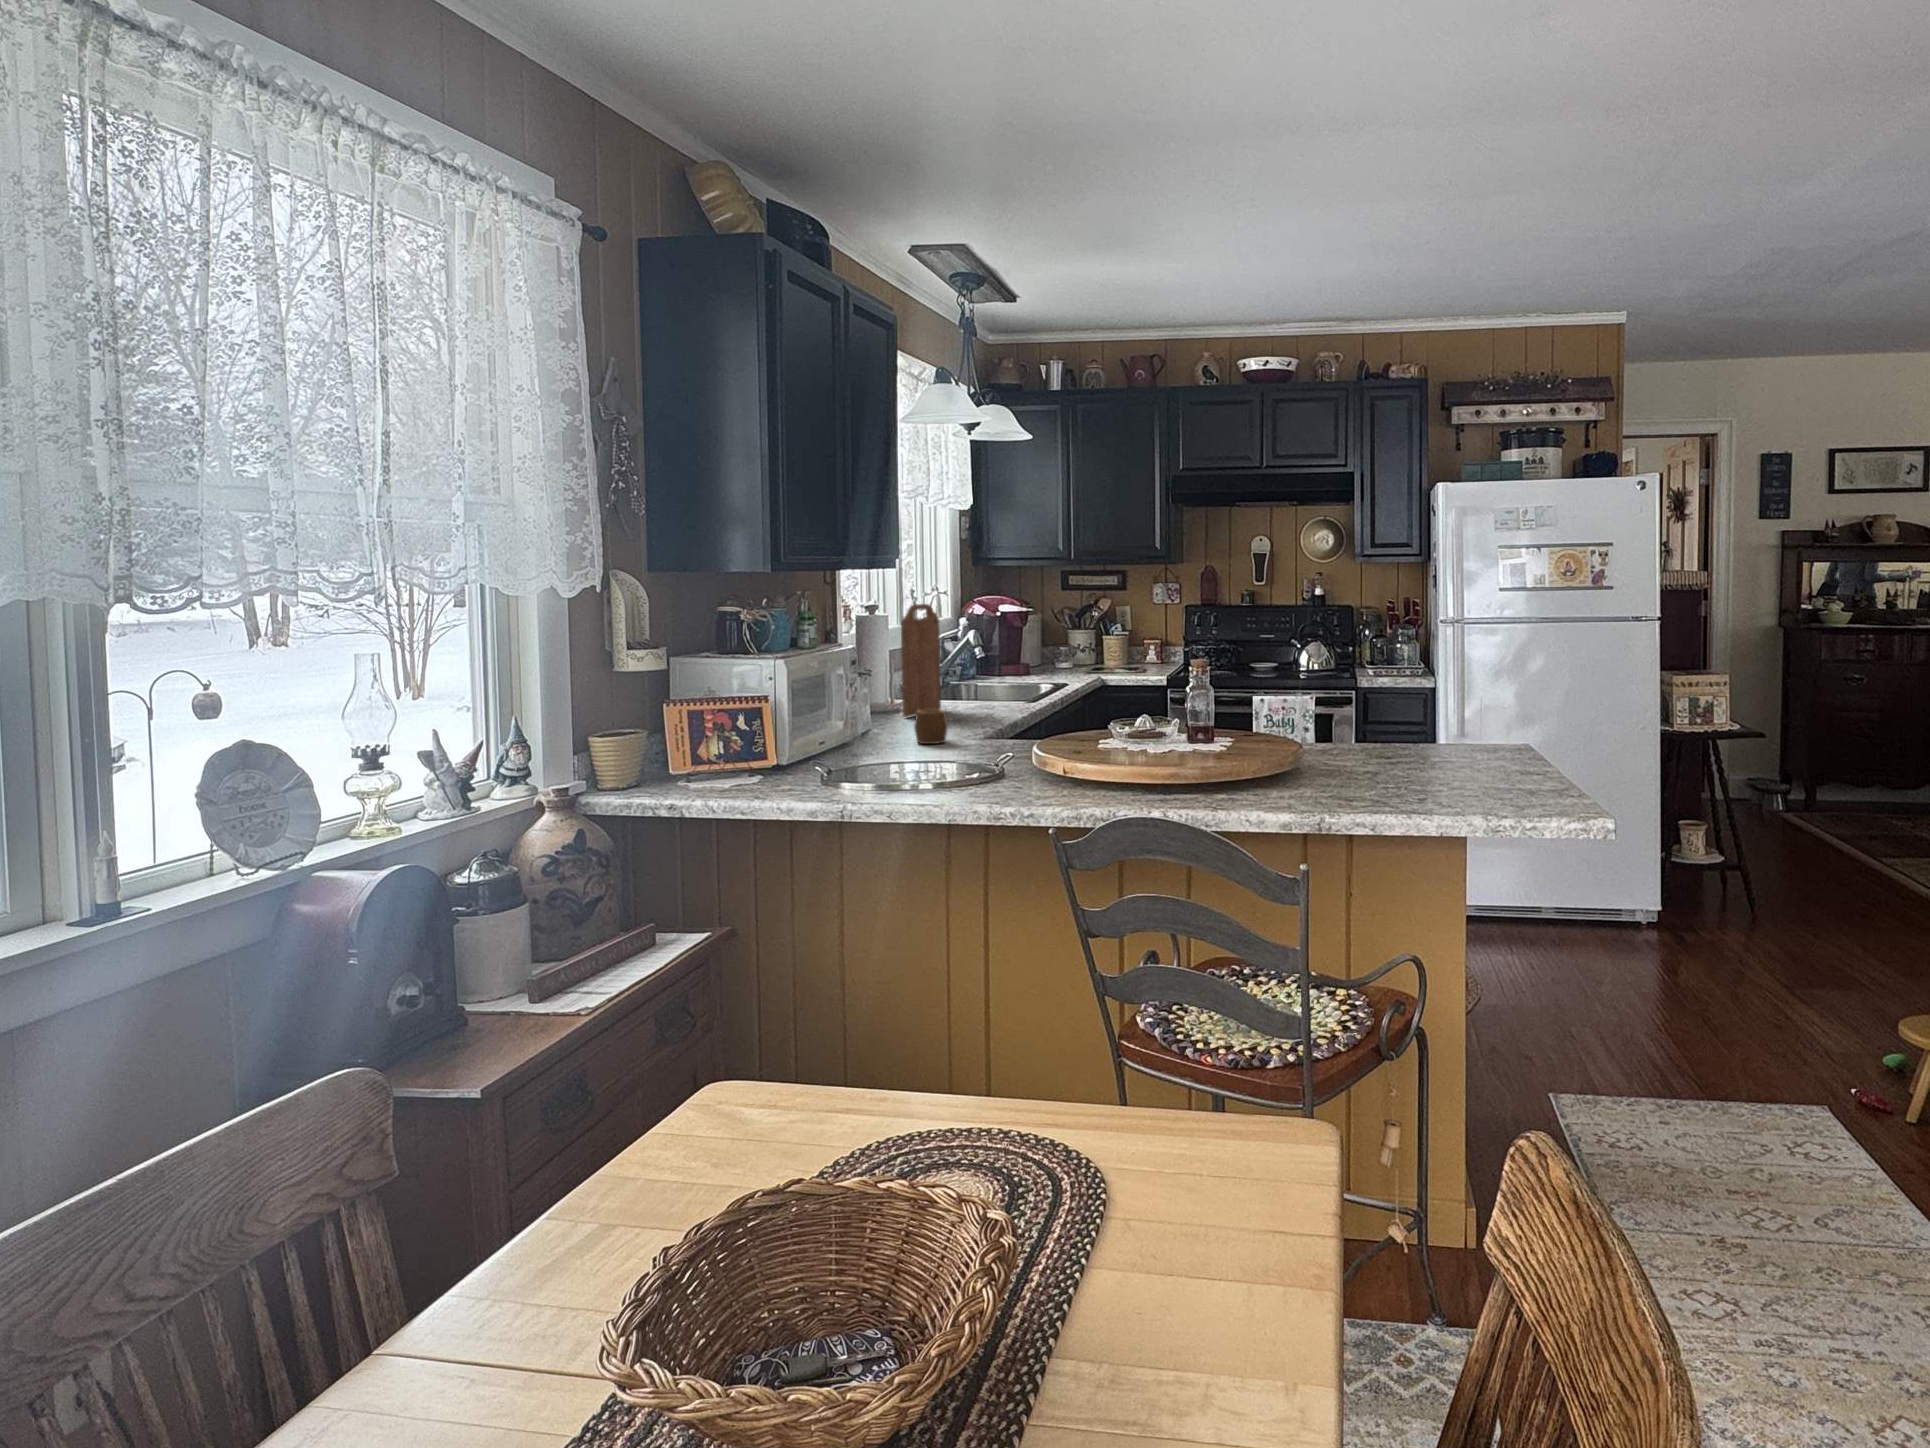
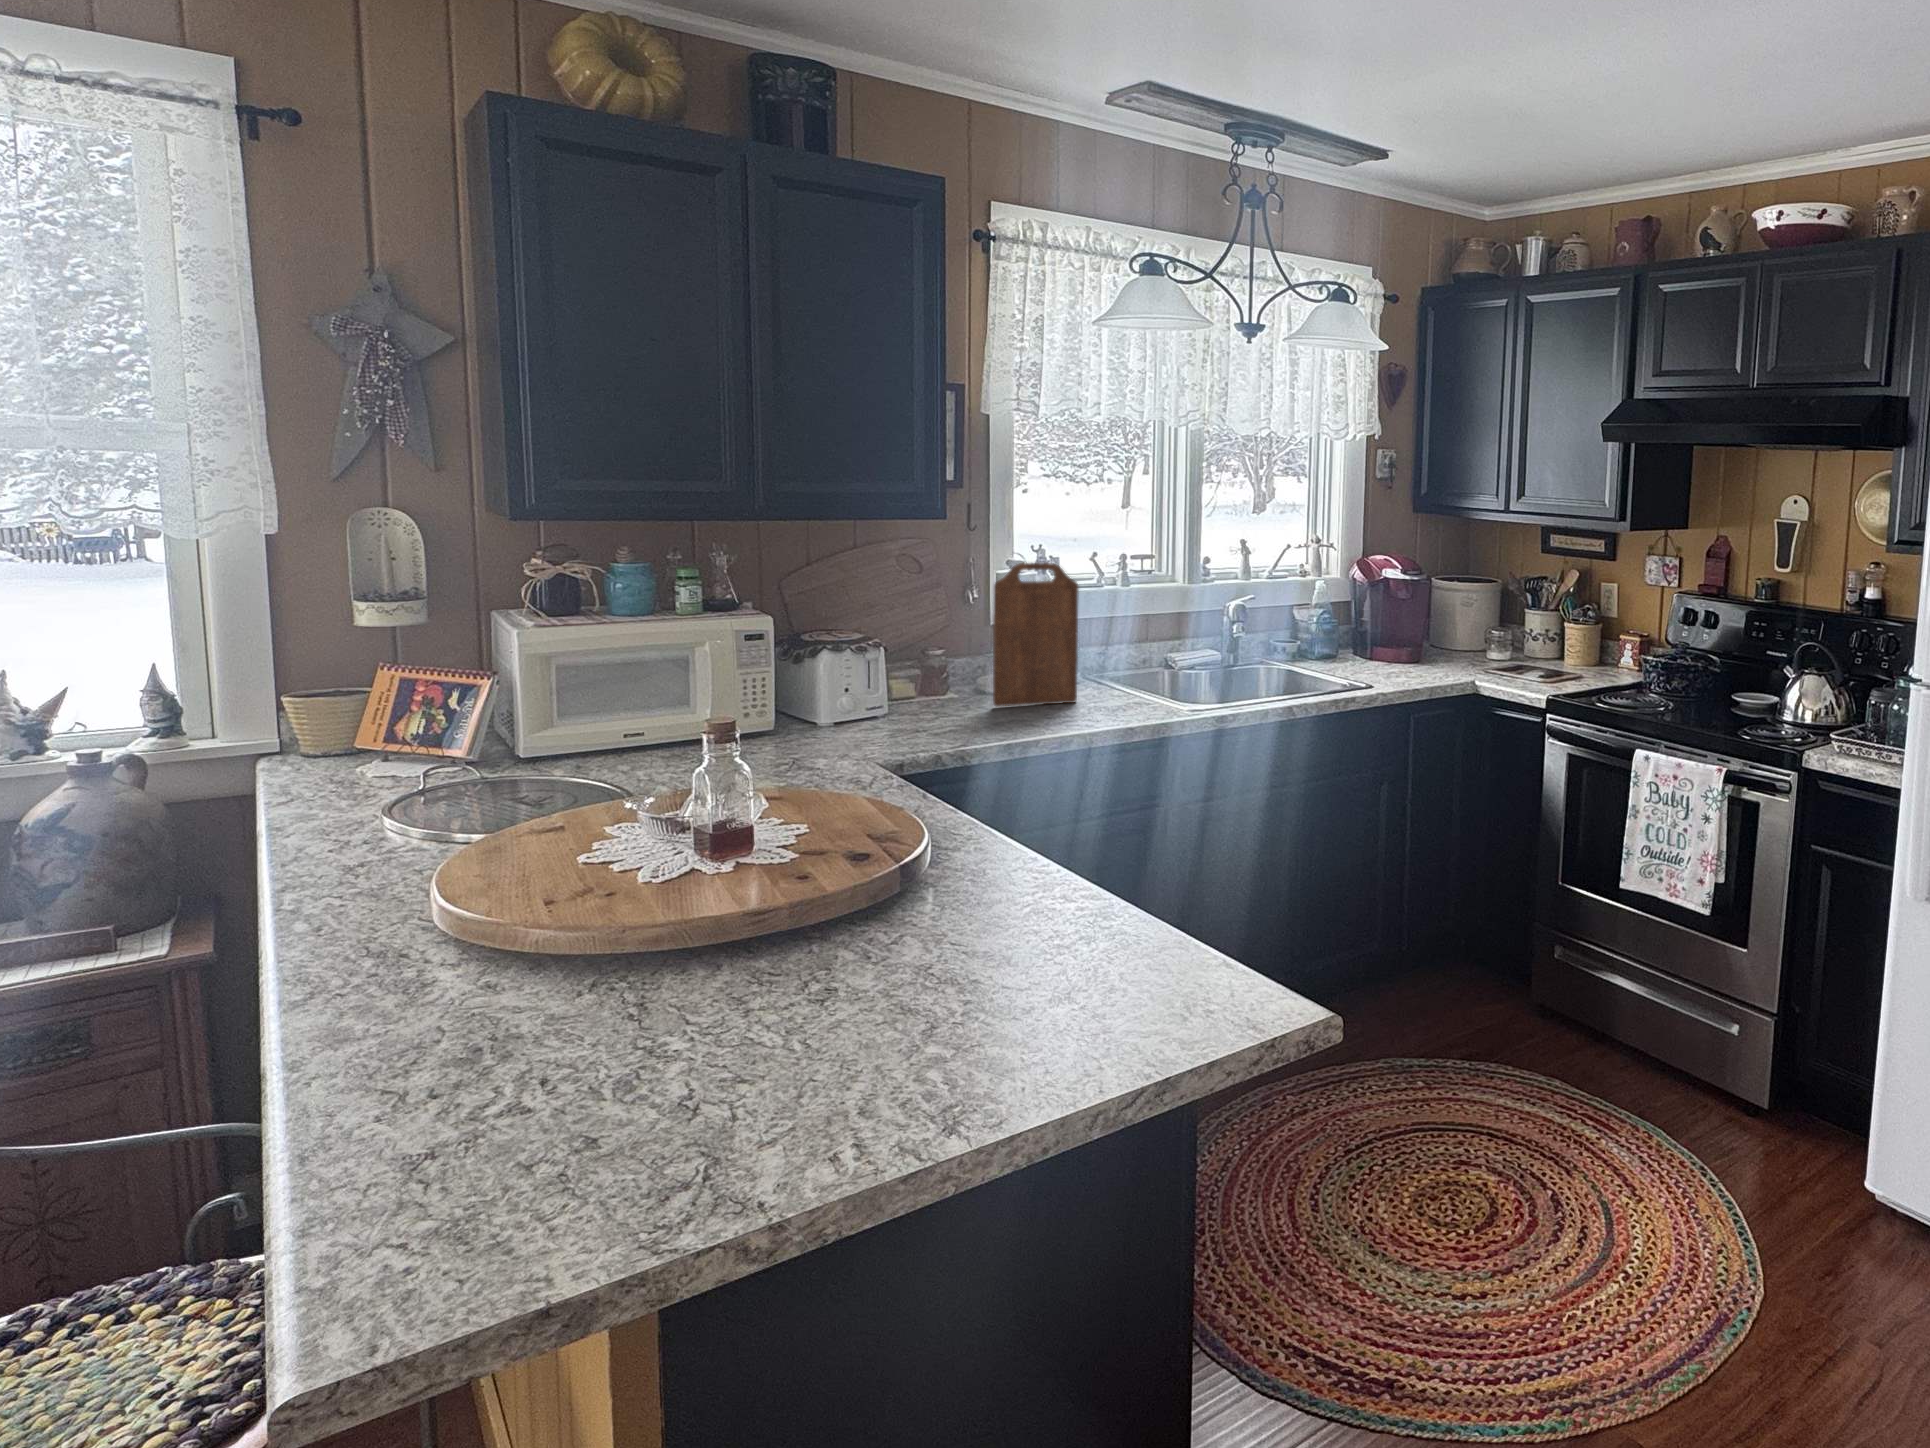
mug: present [914,709,948,744] -> none [805,709,869,759]

